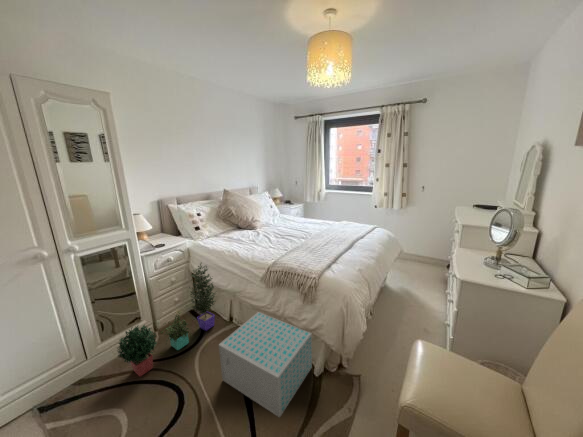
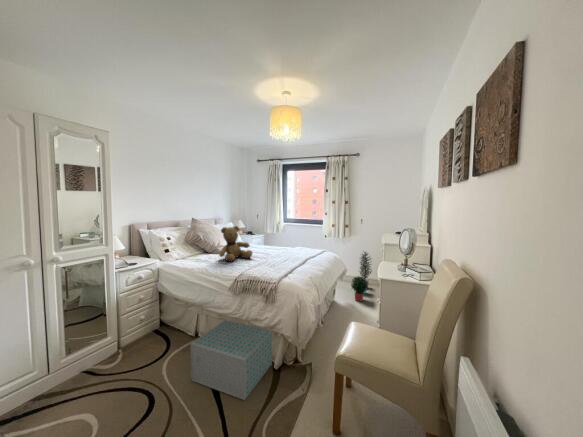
teddy bear: none [253,199,290,241] -> present [219,226,253,261]
potted plant: present [118,264,215,377] -> present [351,252,372,302]

